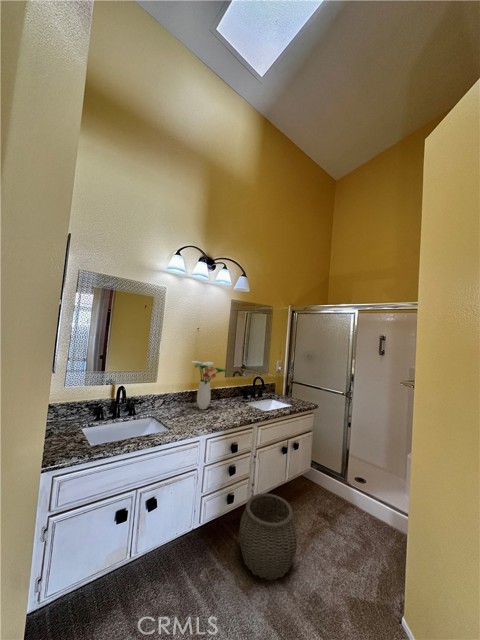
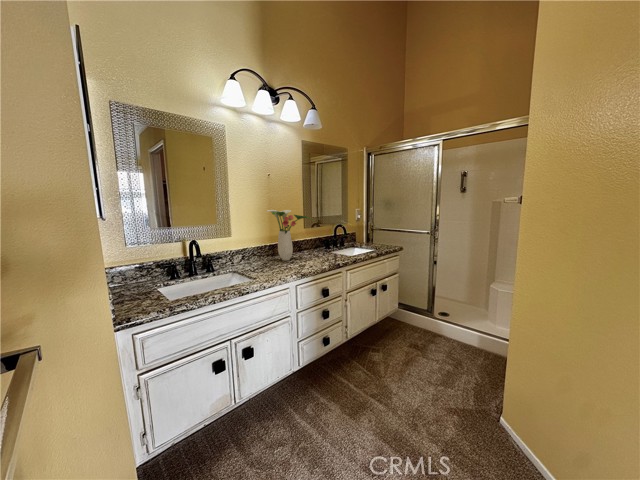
woven basket: present [239,493,297,580] -> none [338,333,396,405]

